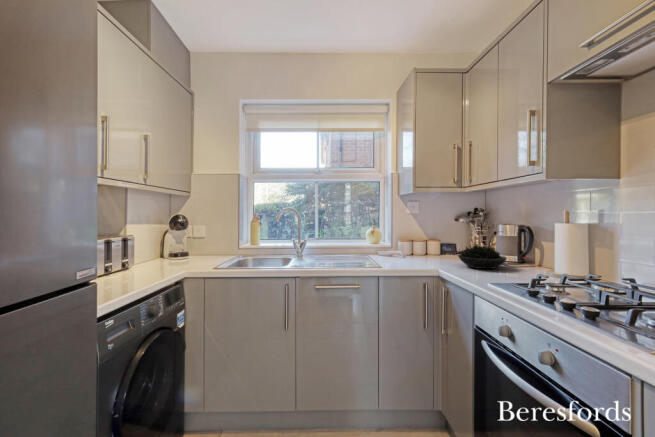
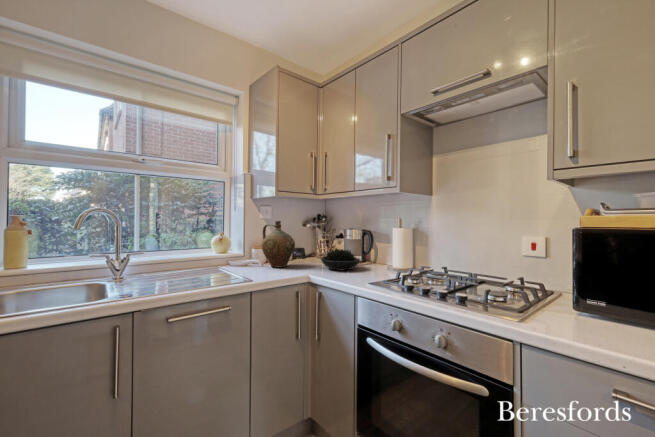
ceramic jug: none [403,216,436,260] -> present [262,221,295,268]

